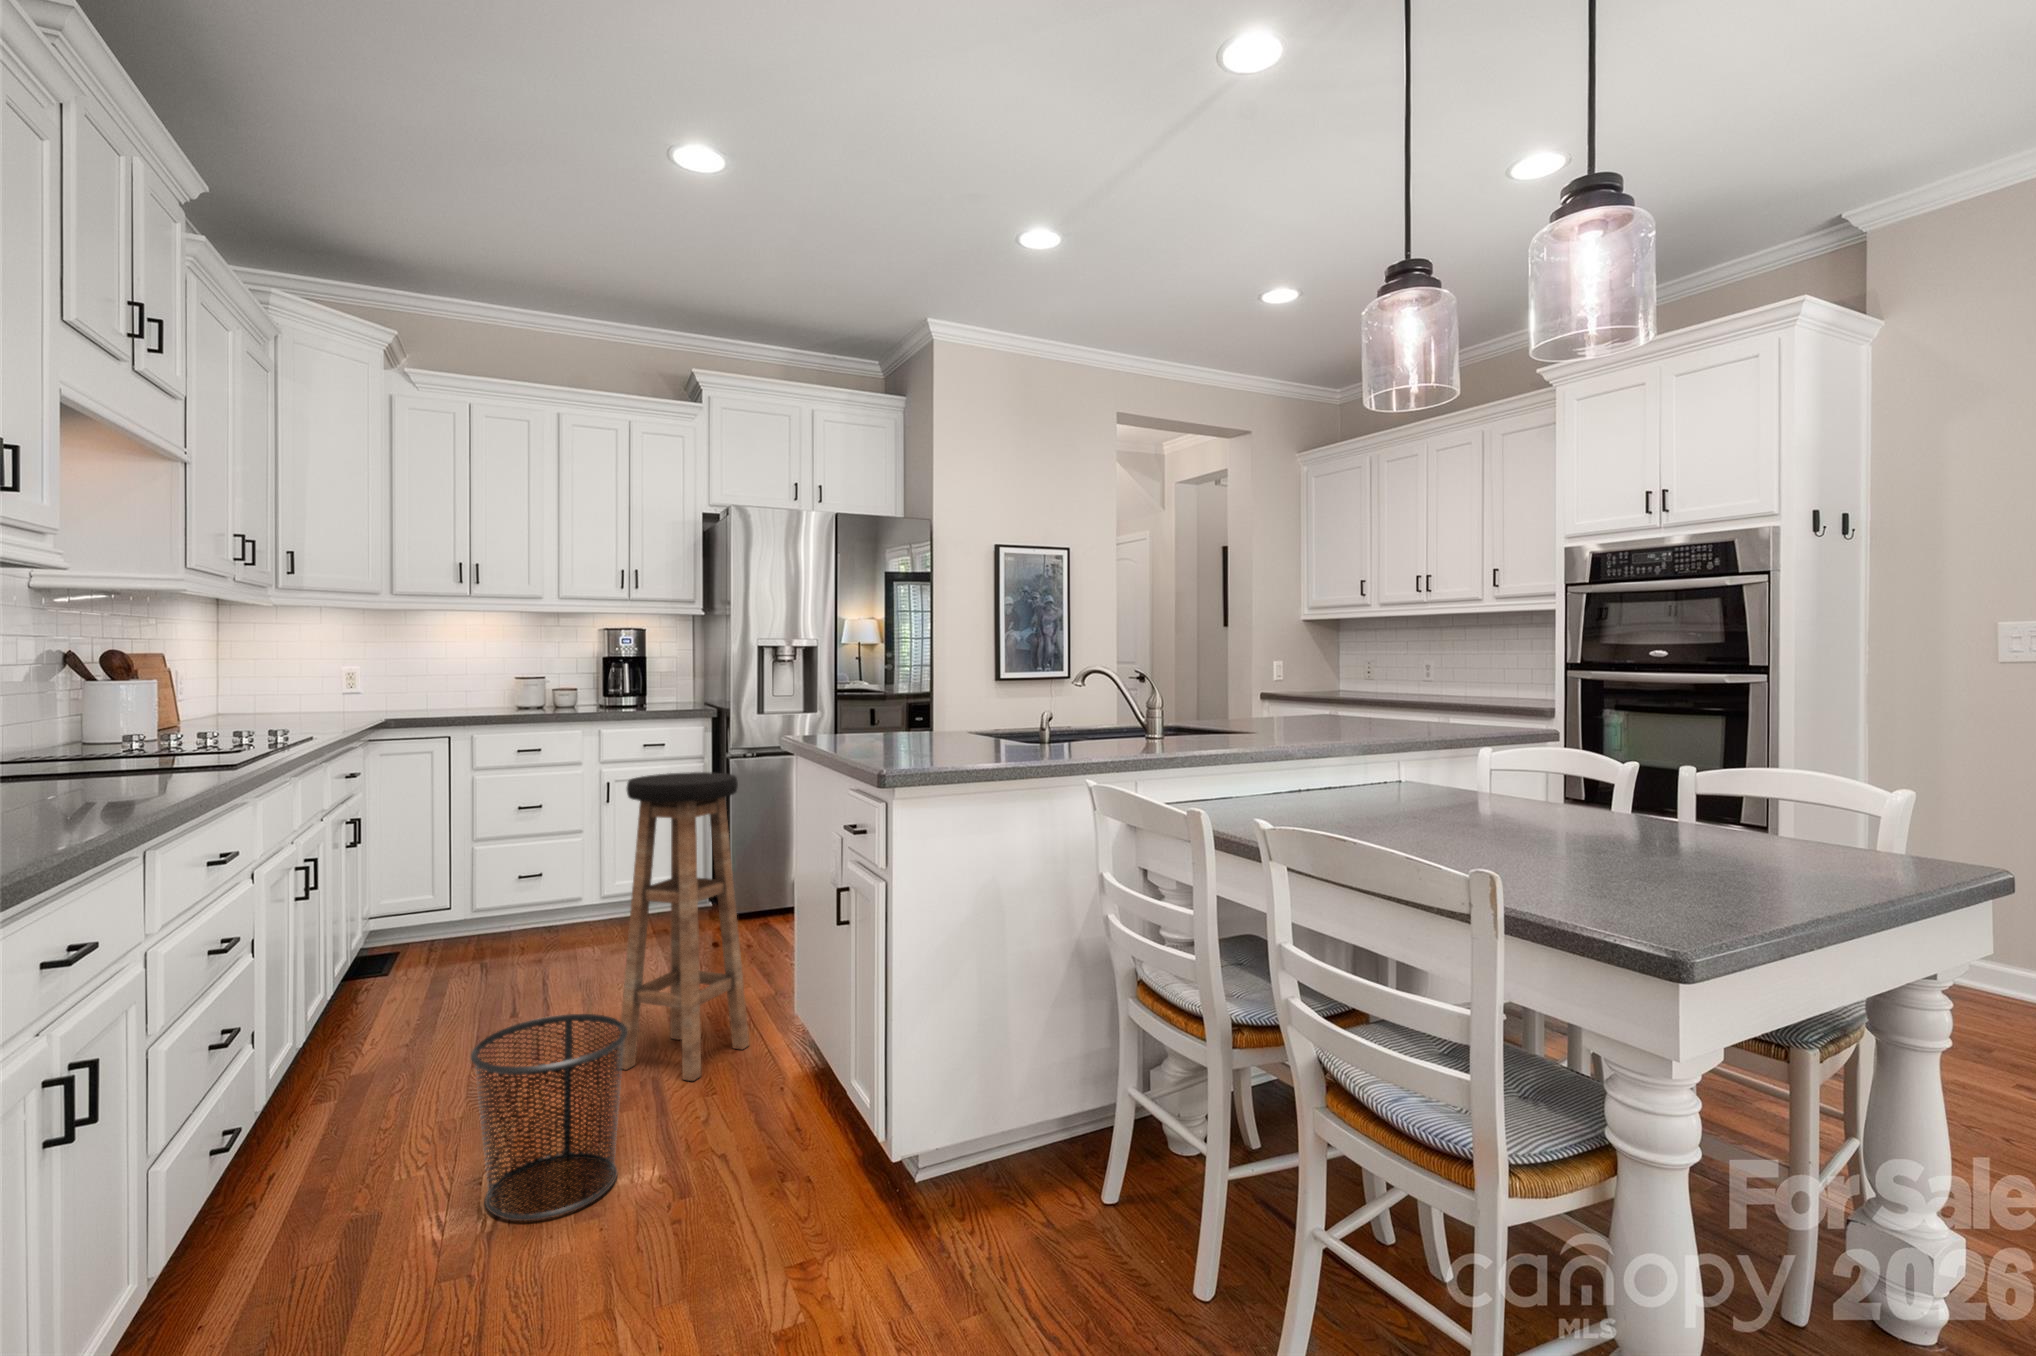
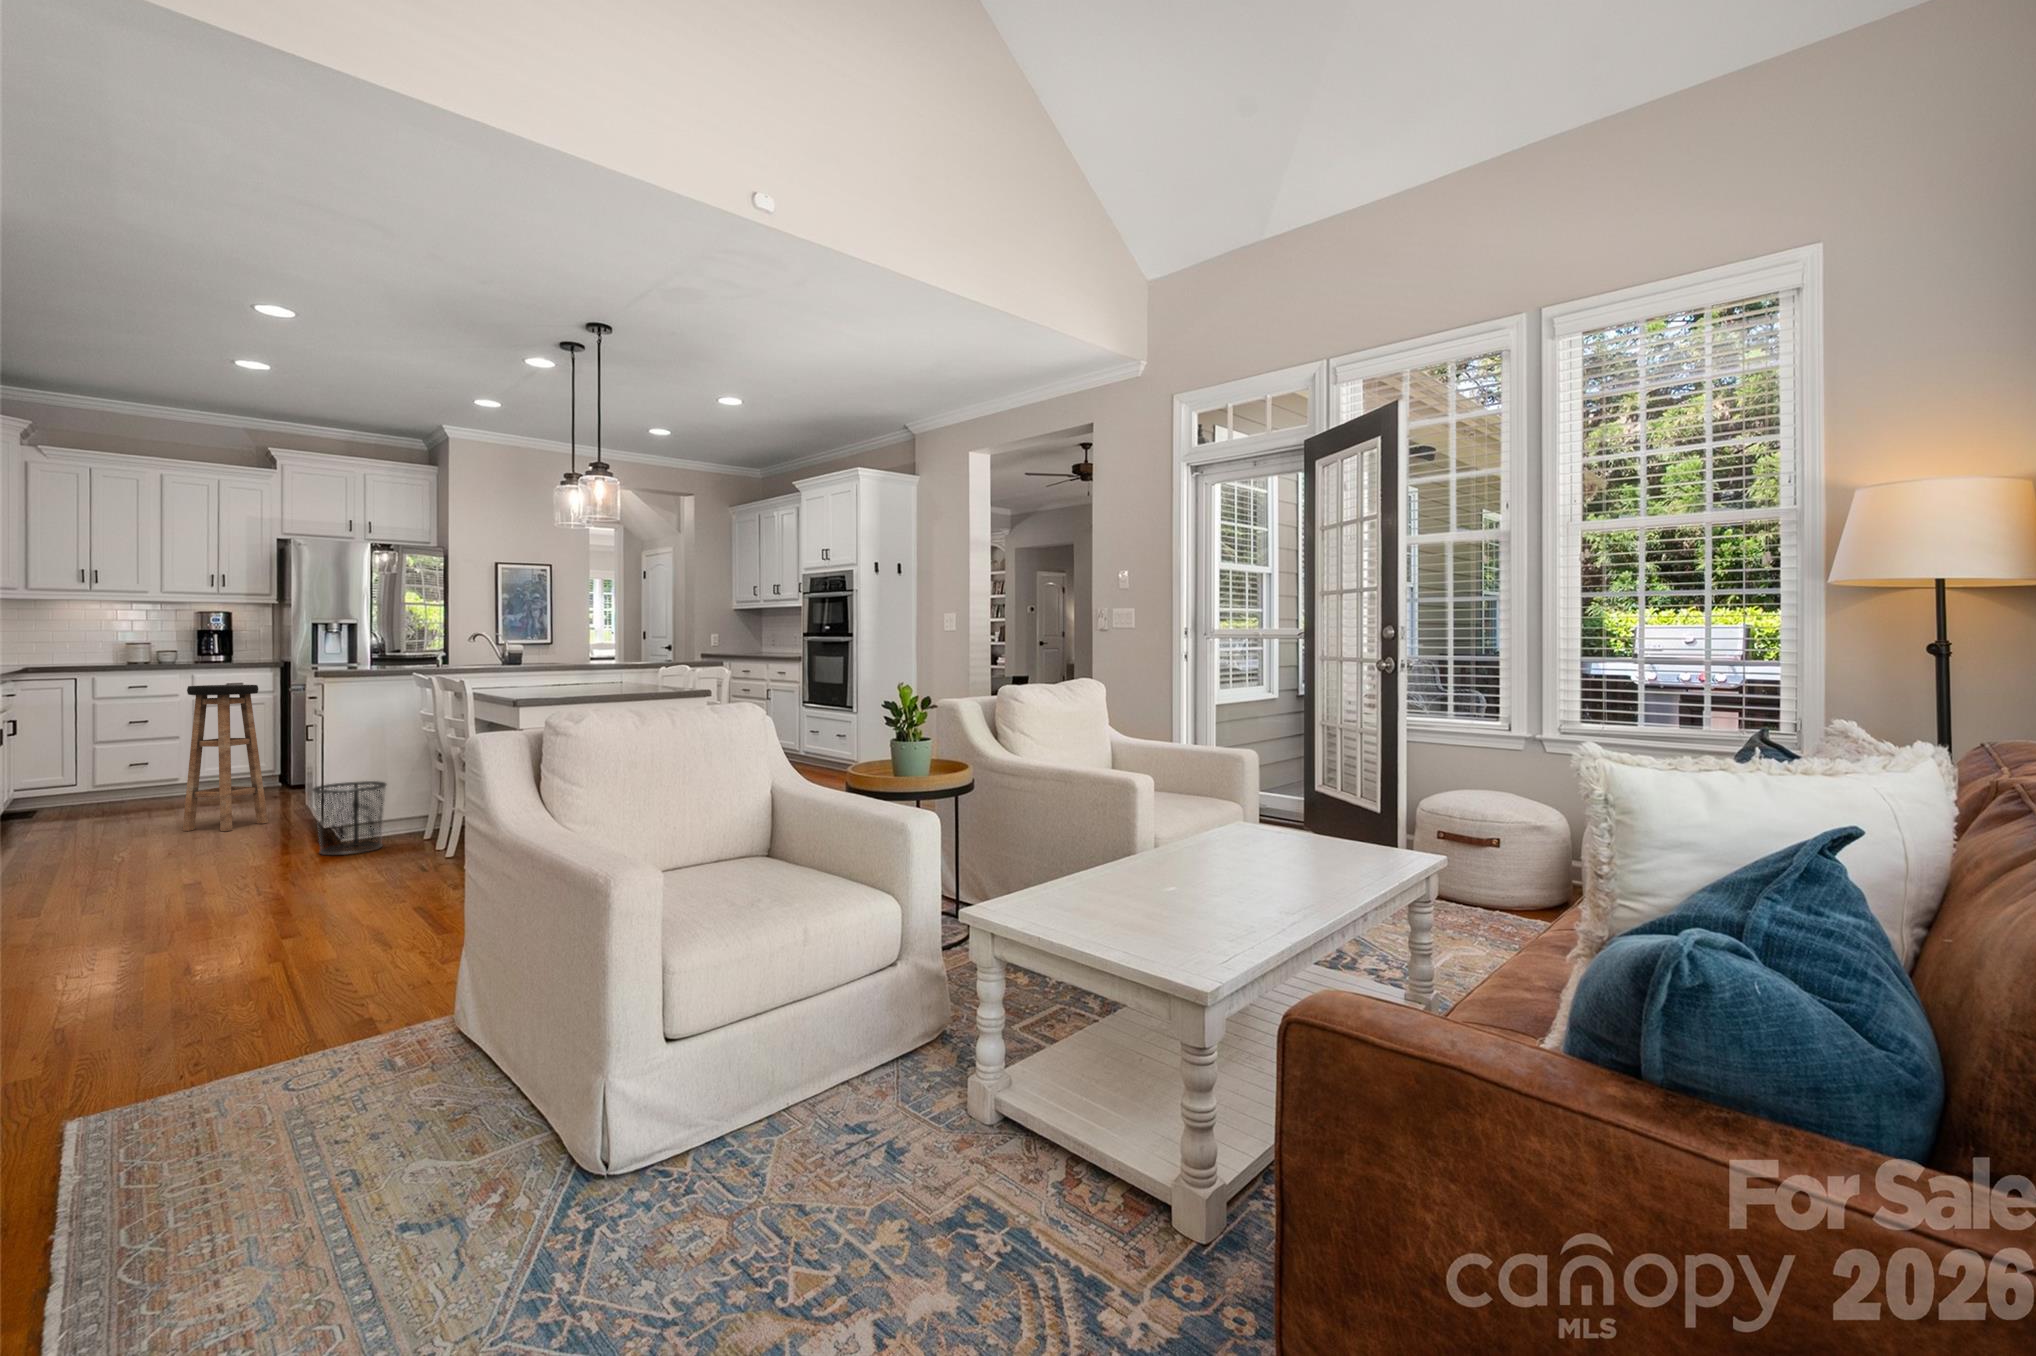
waste bin: present [471,1014,628,1221] -> present [312,781,387,855]

